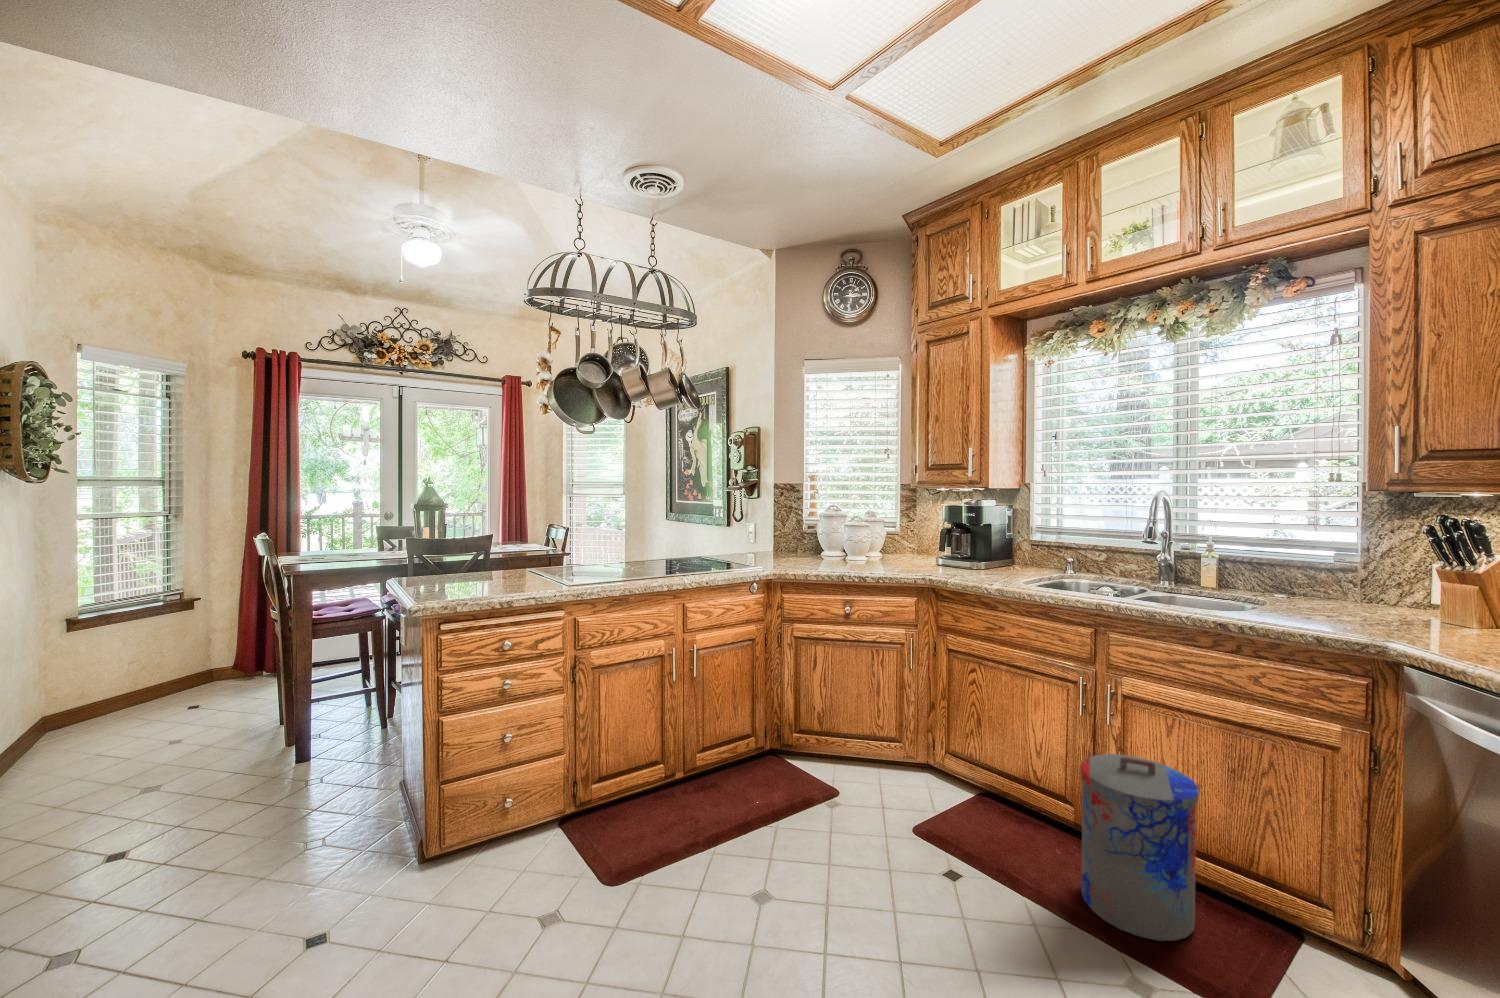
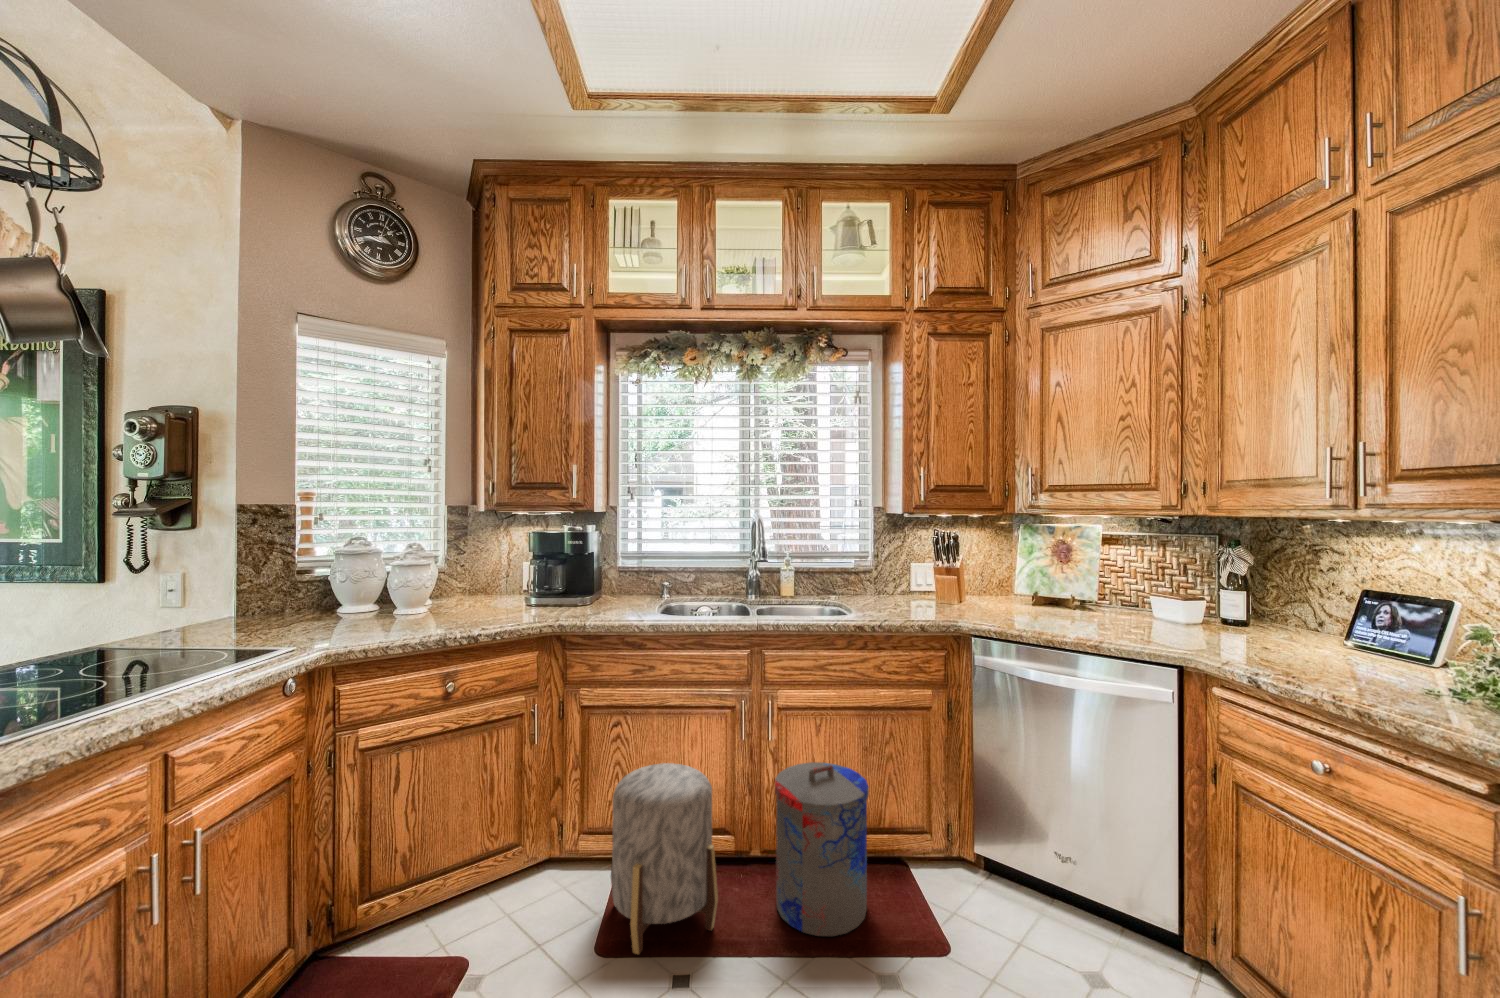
stool: none [933,706,1028,863] -> present [611,763,718,954]

